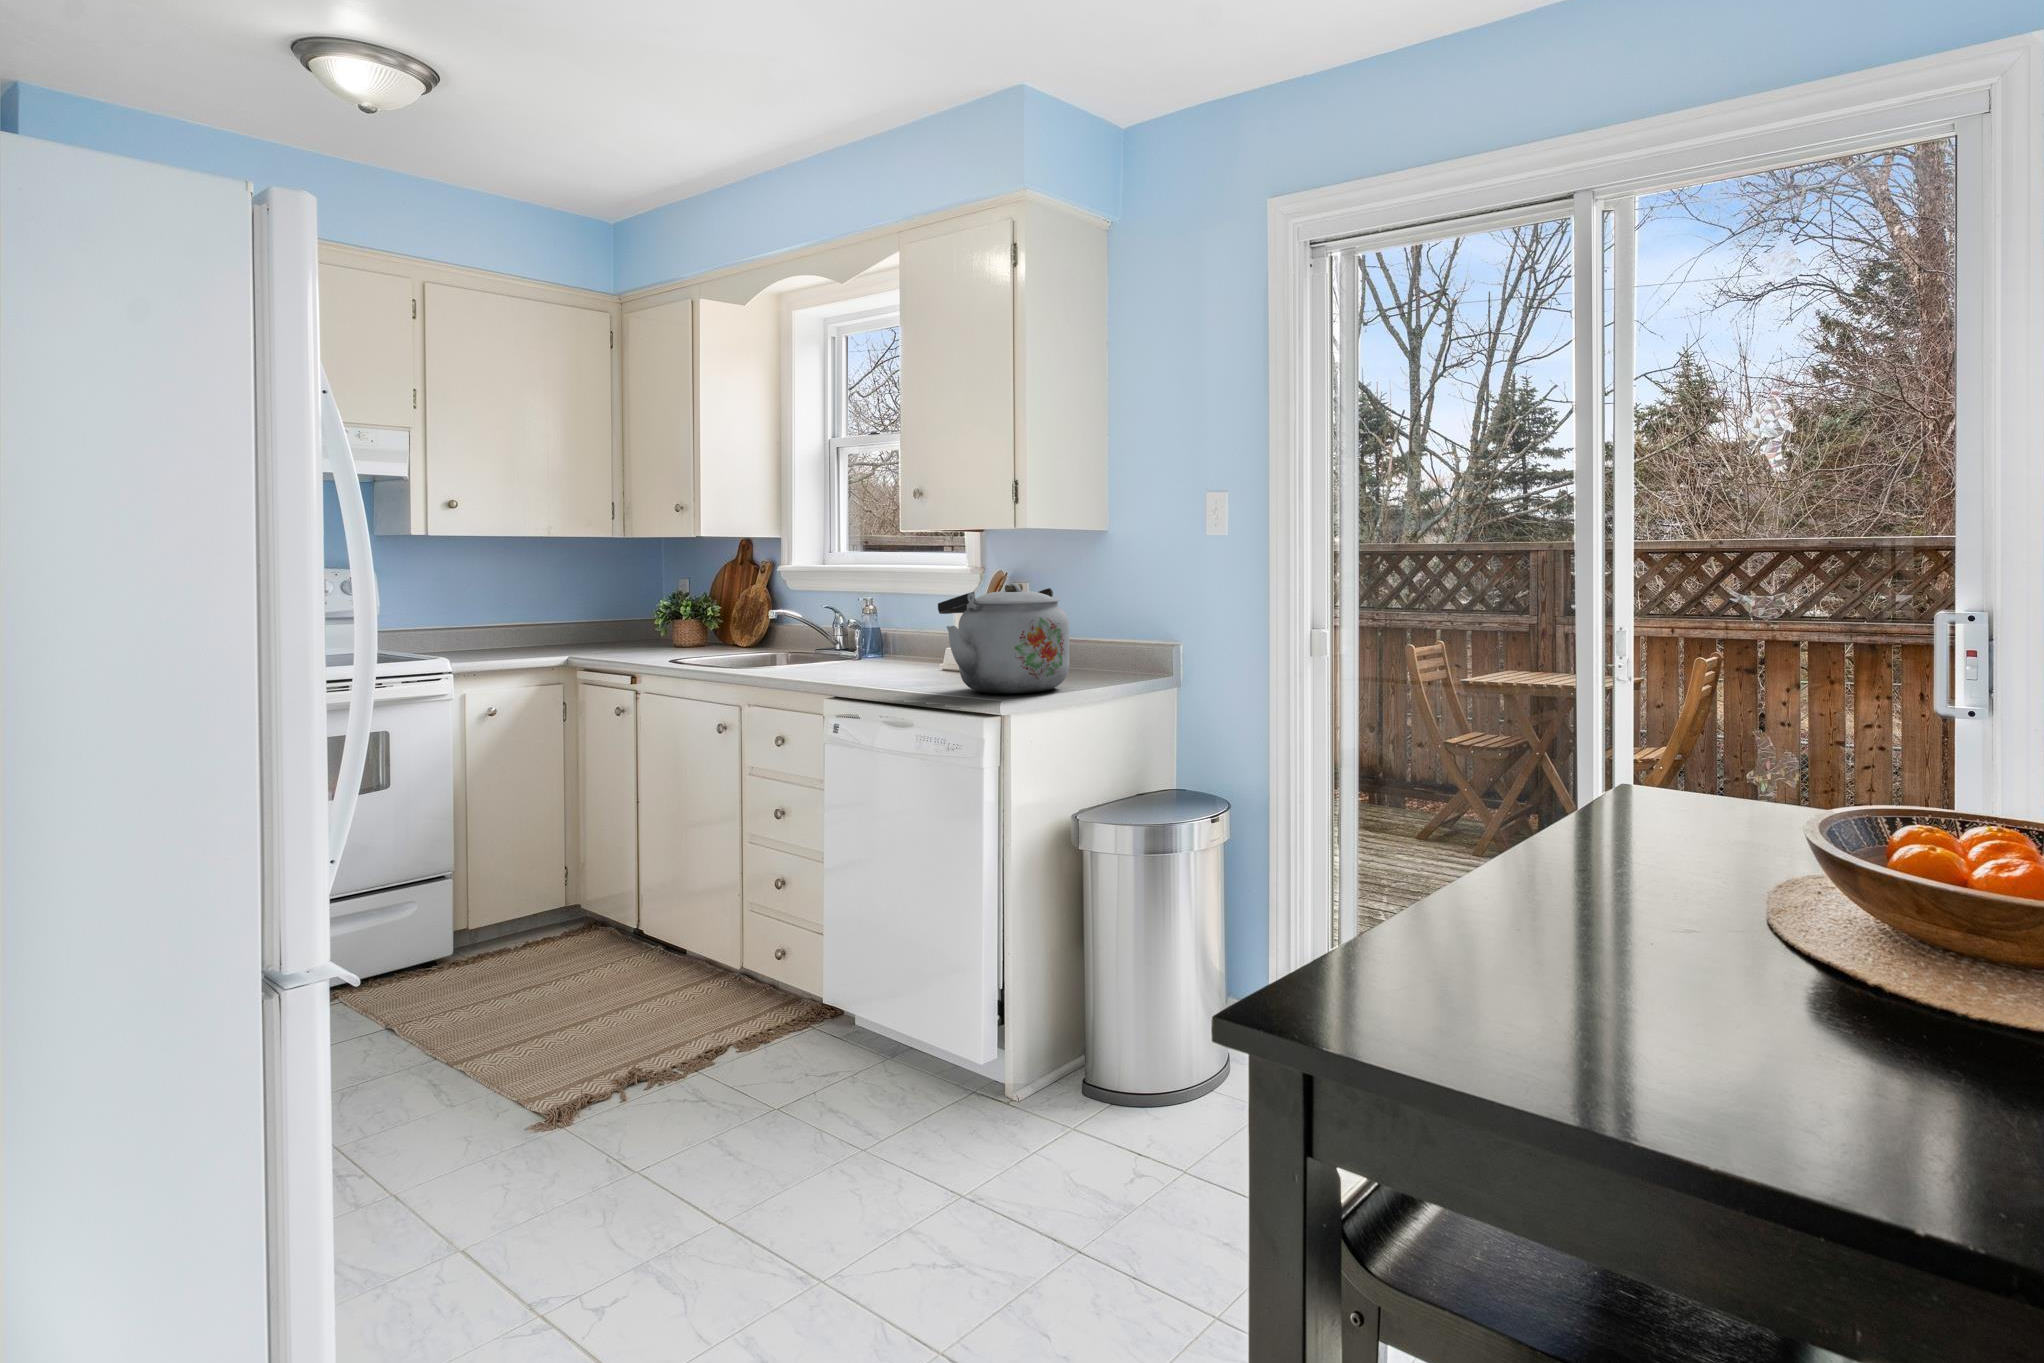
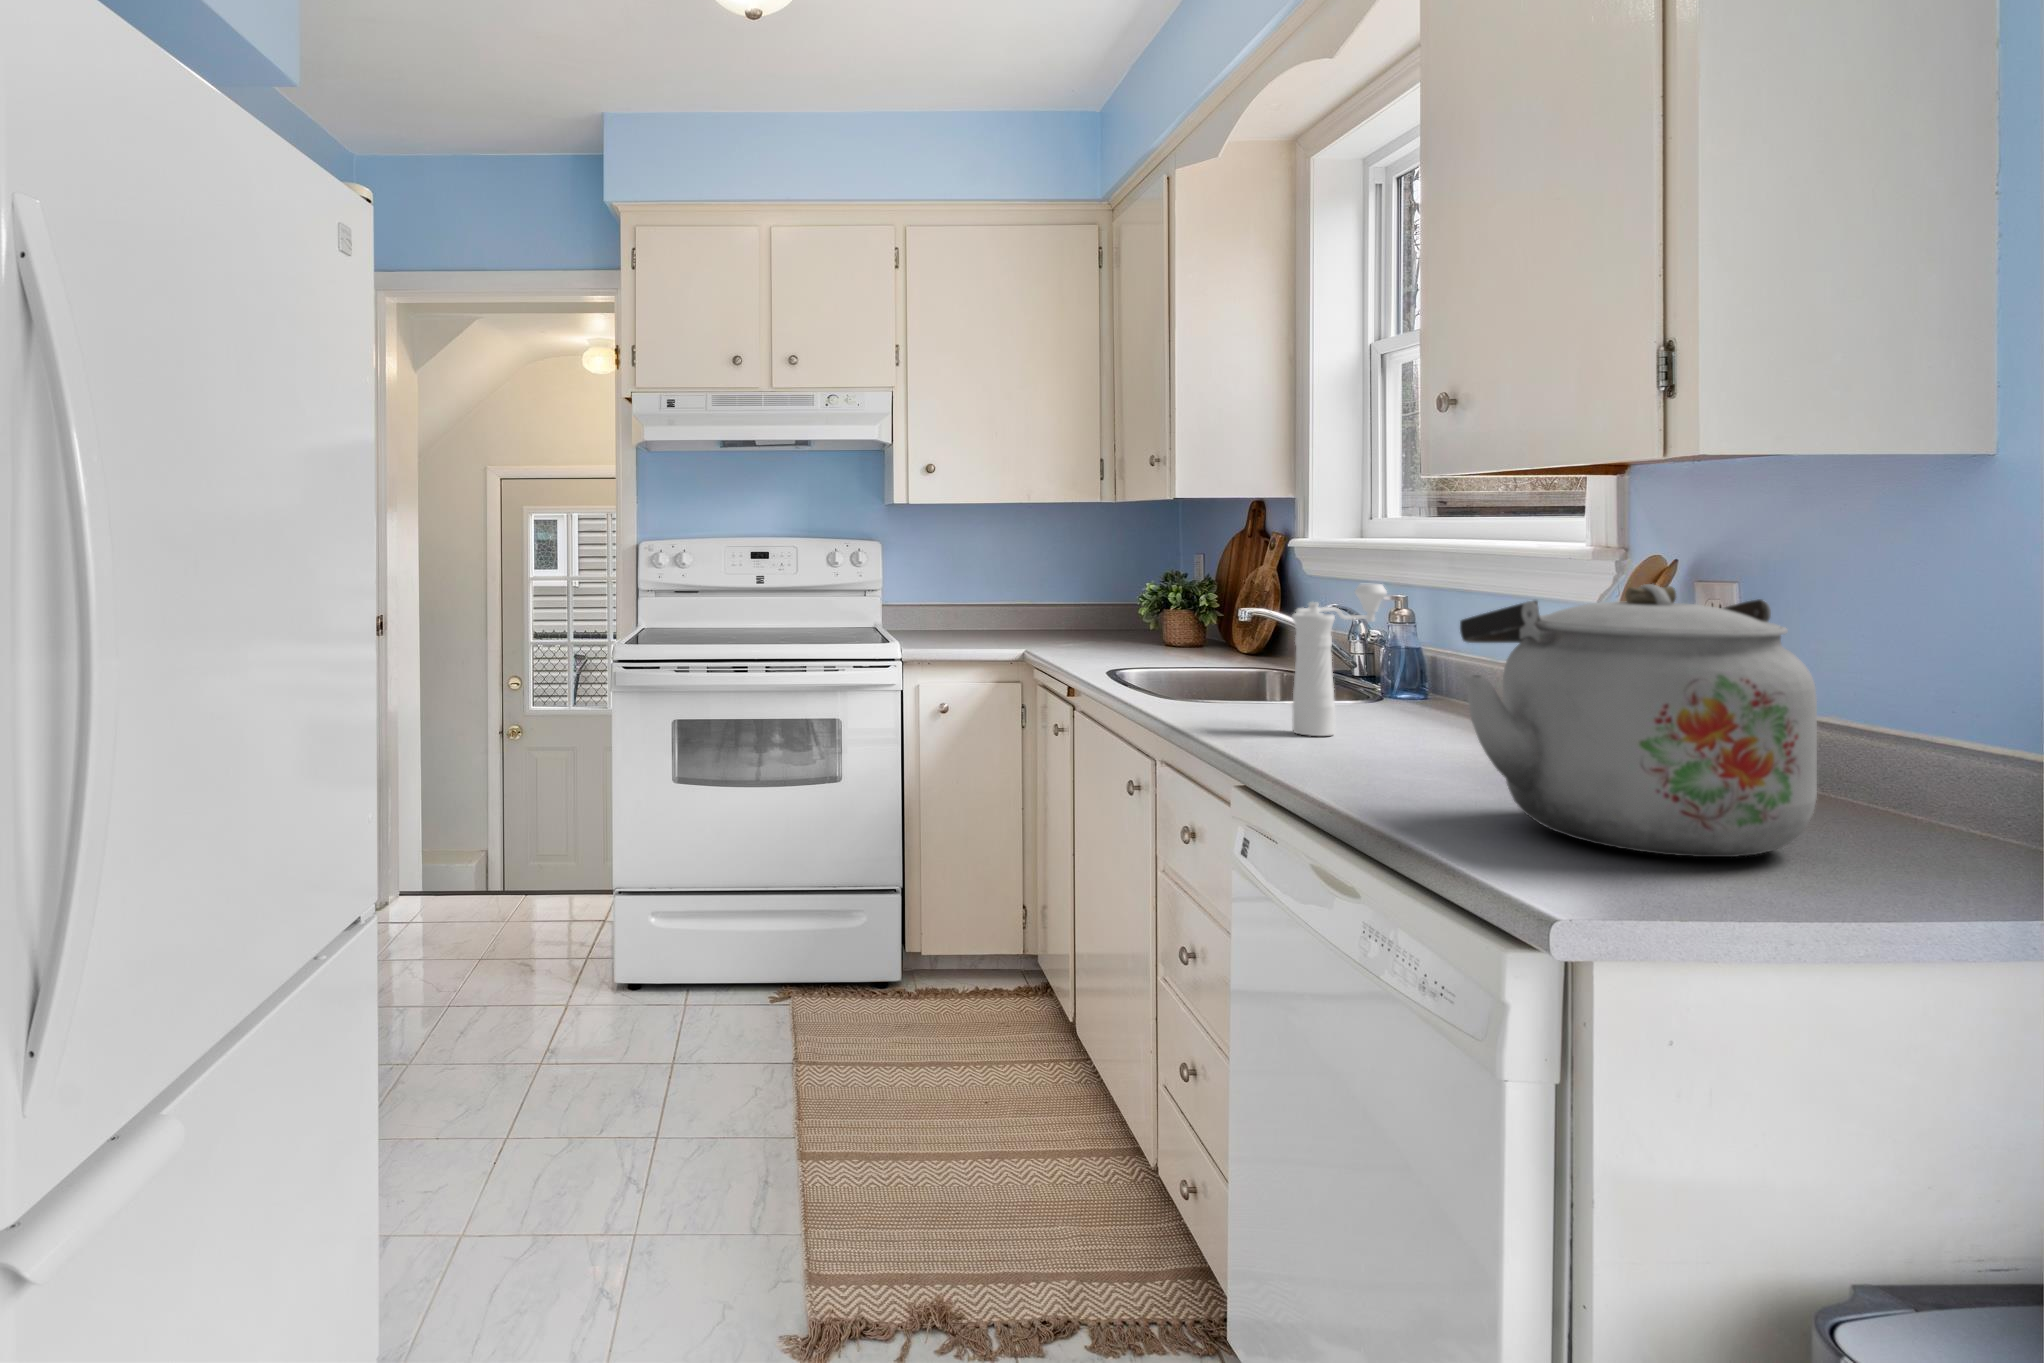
pepper mill: none [829,590,877,677] -> present [1292,584,1387,736]

